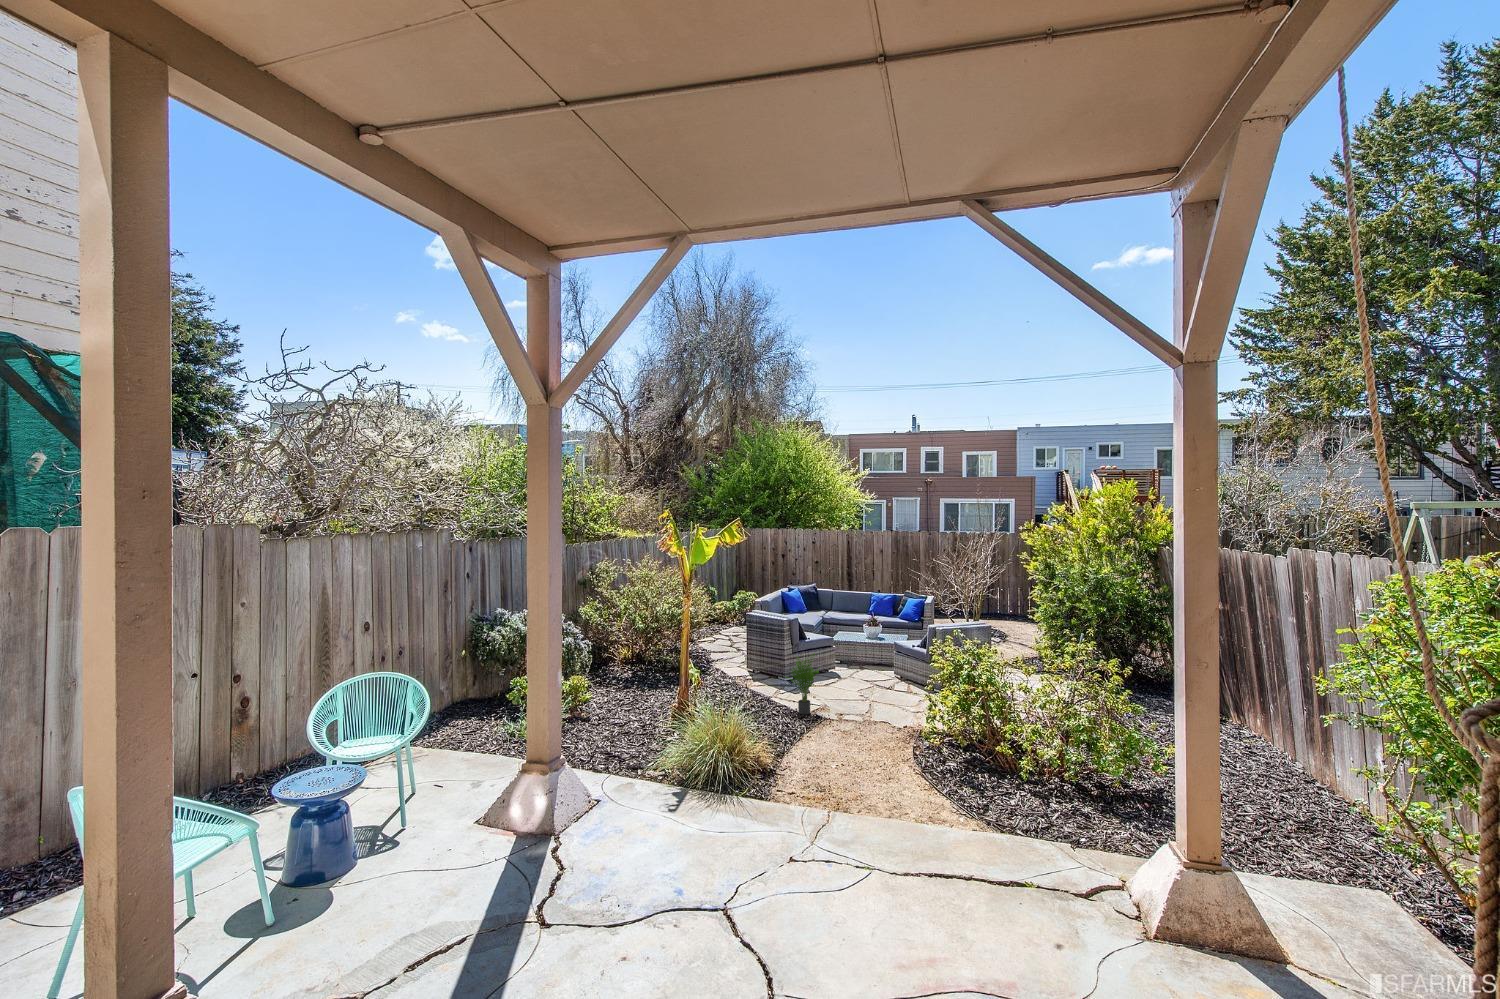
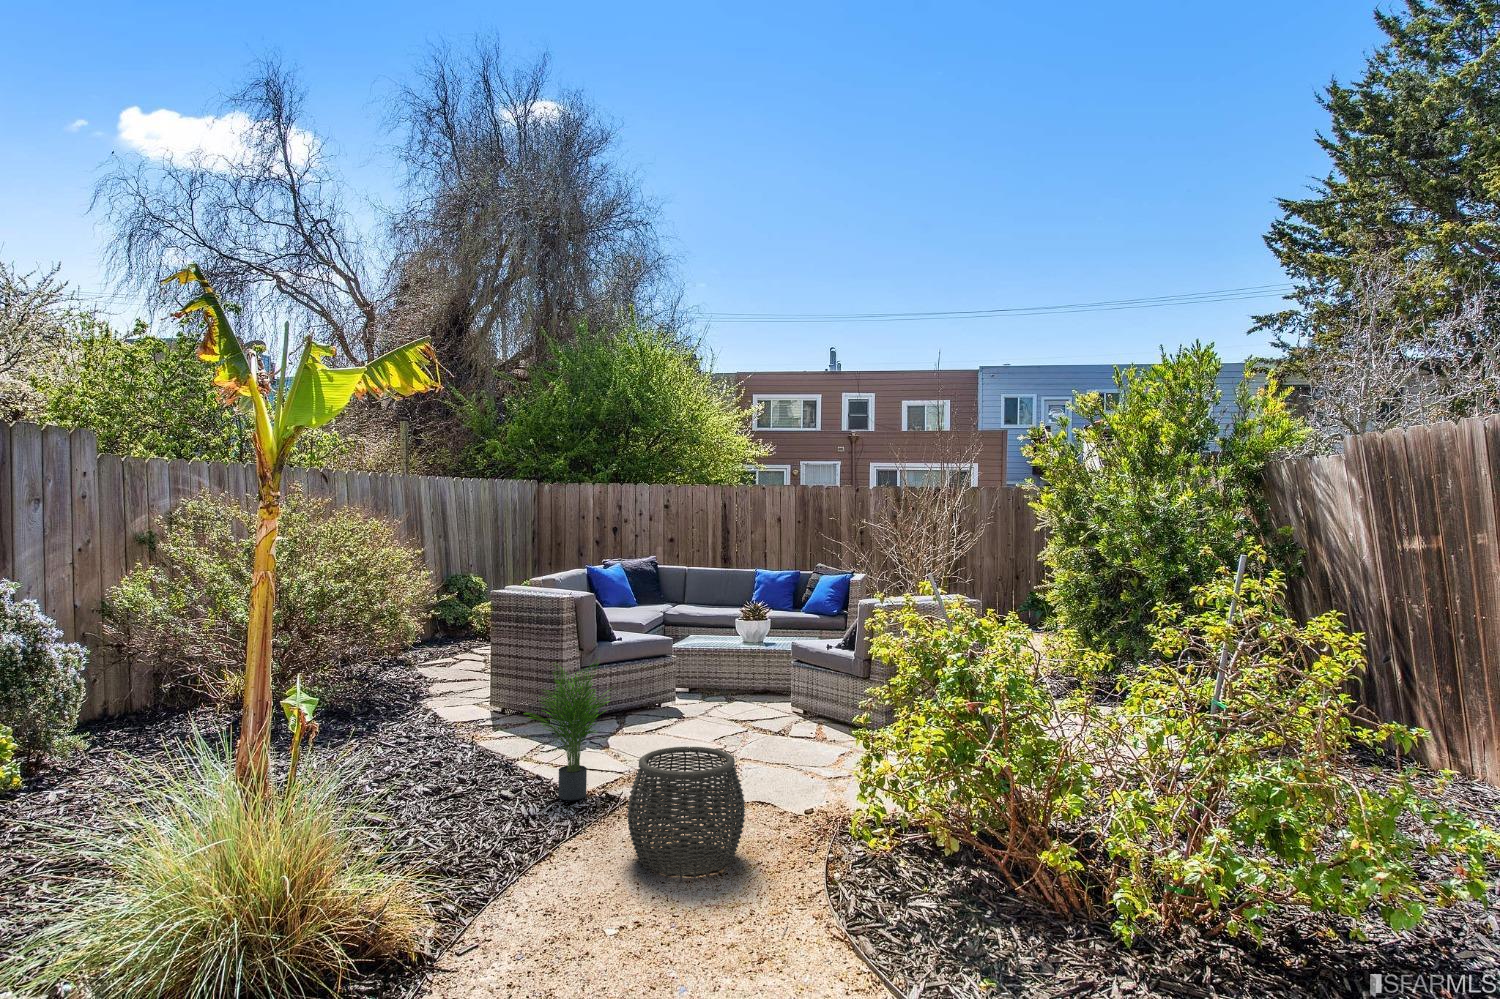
woven basket: none [837,692,884,743] -> present [627,747,745,877]

